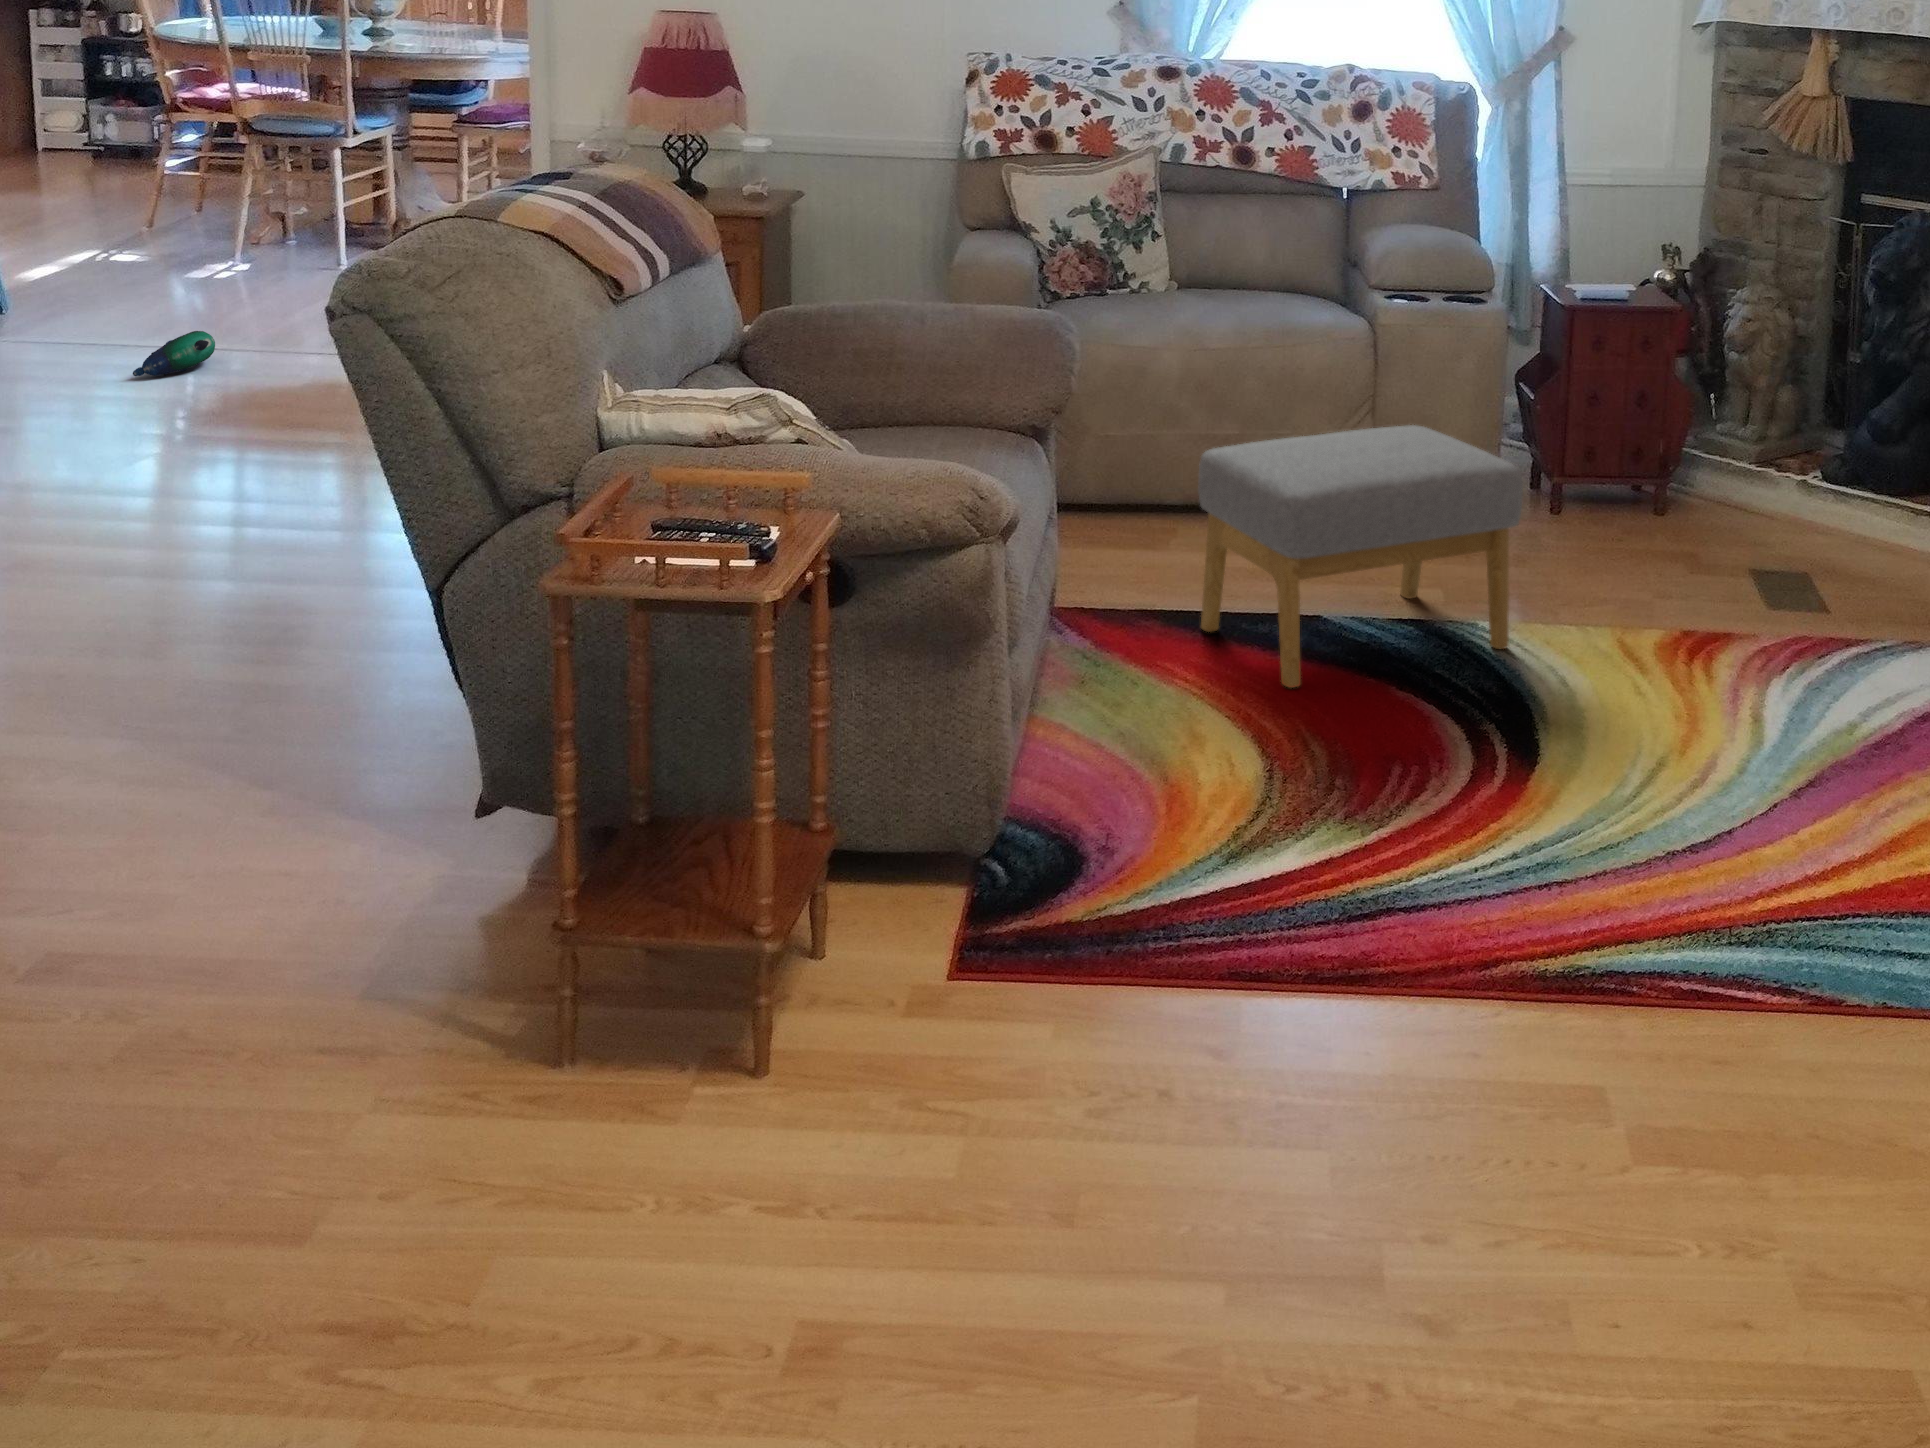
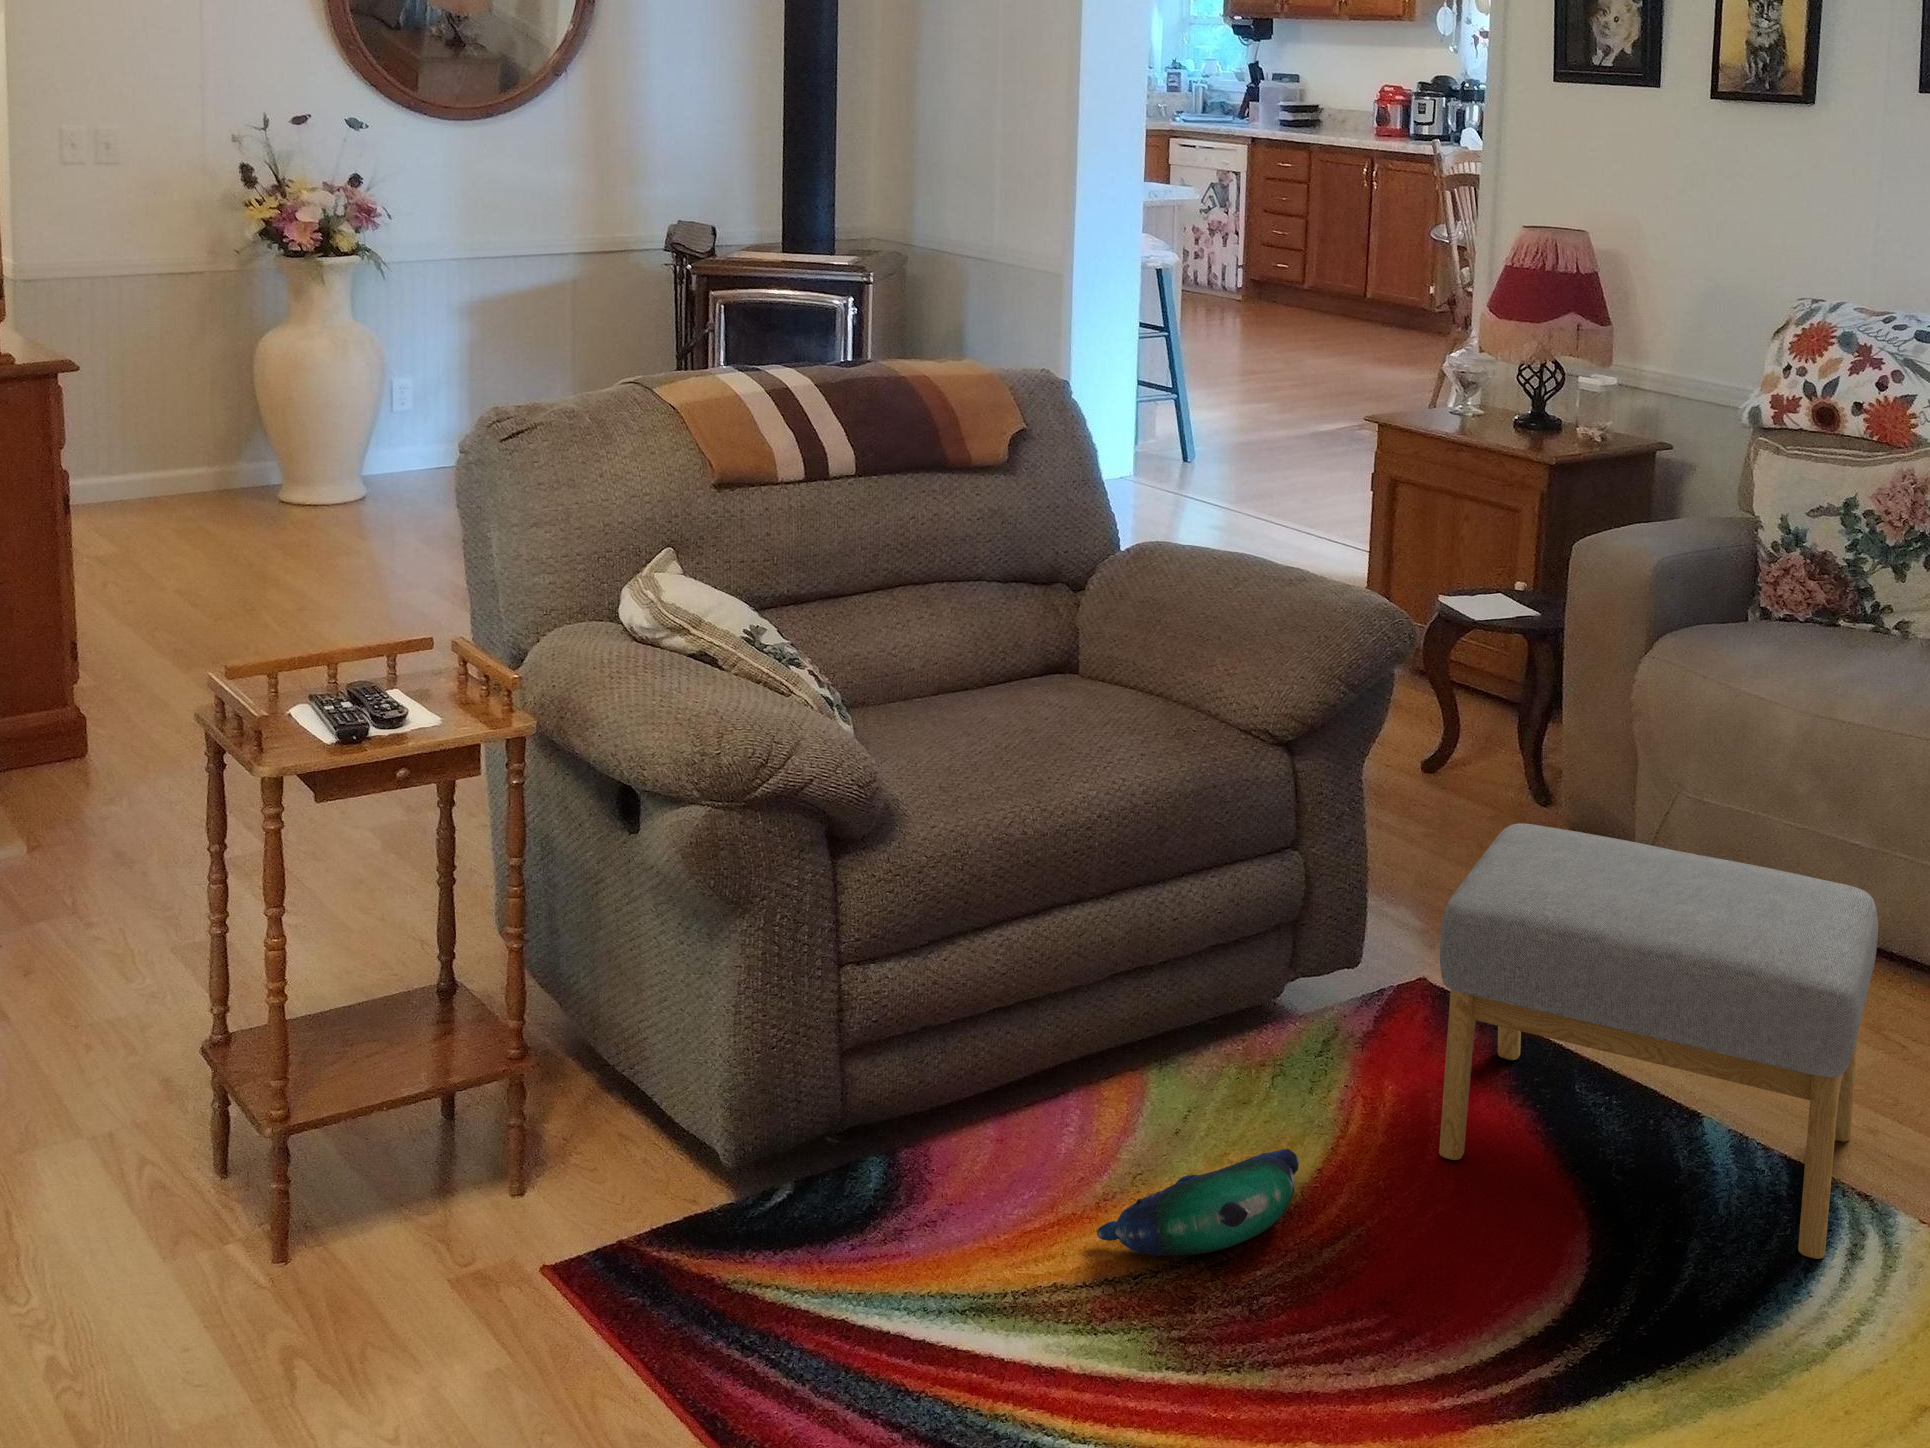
plush toy: present [133,331,215,376] -> present [1097,1149,1299,1257]

